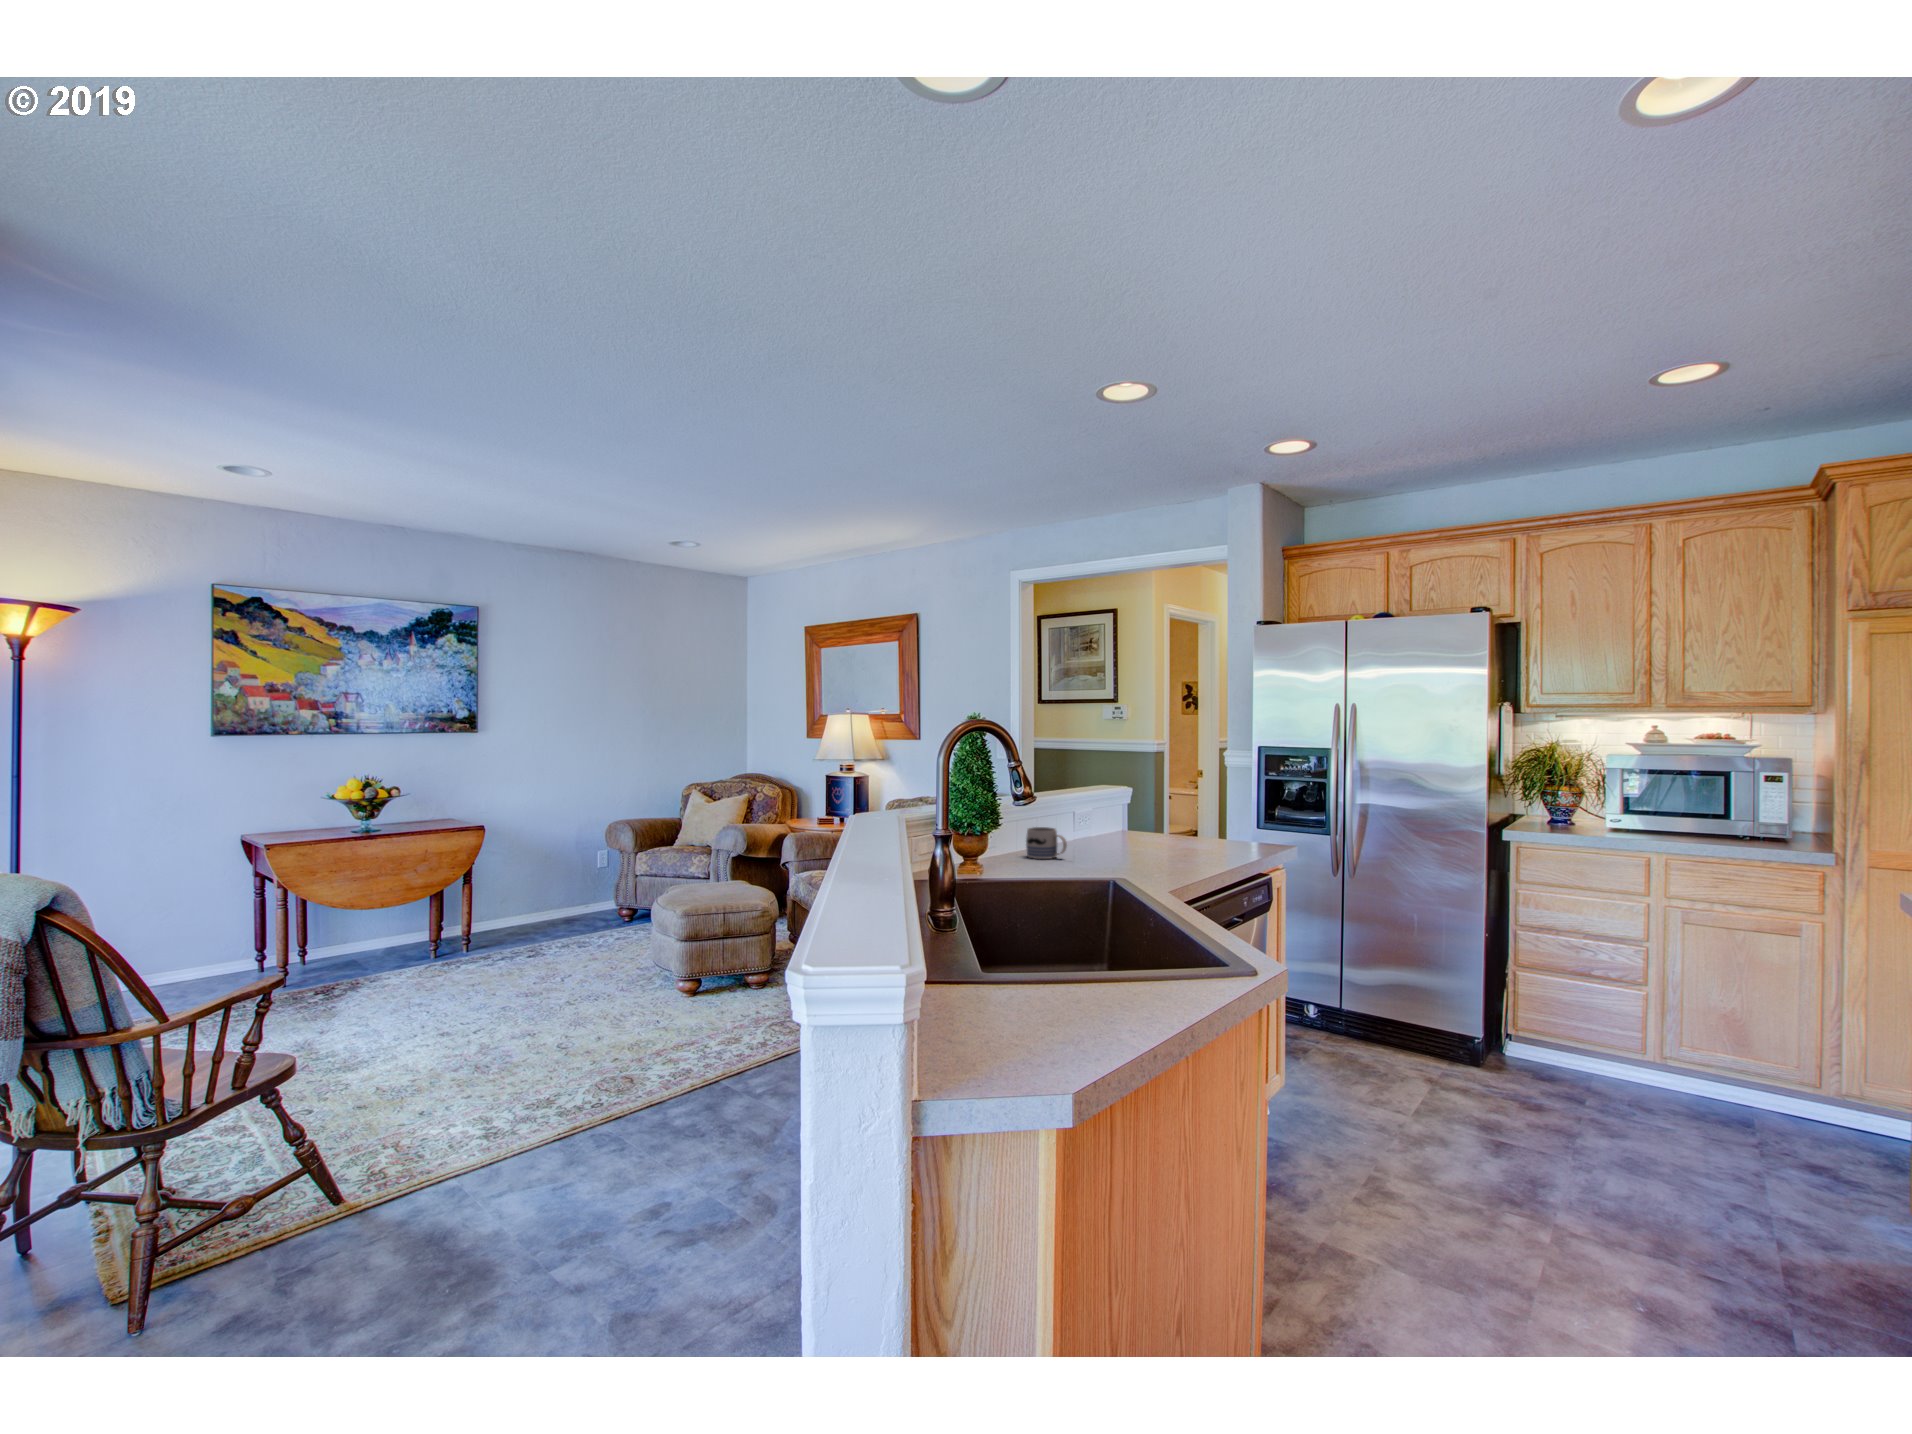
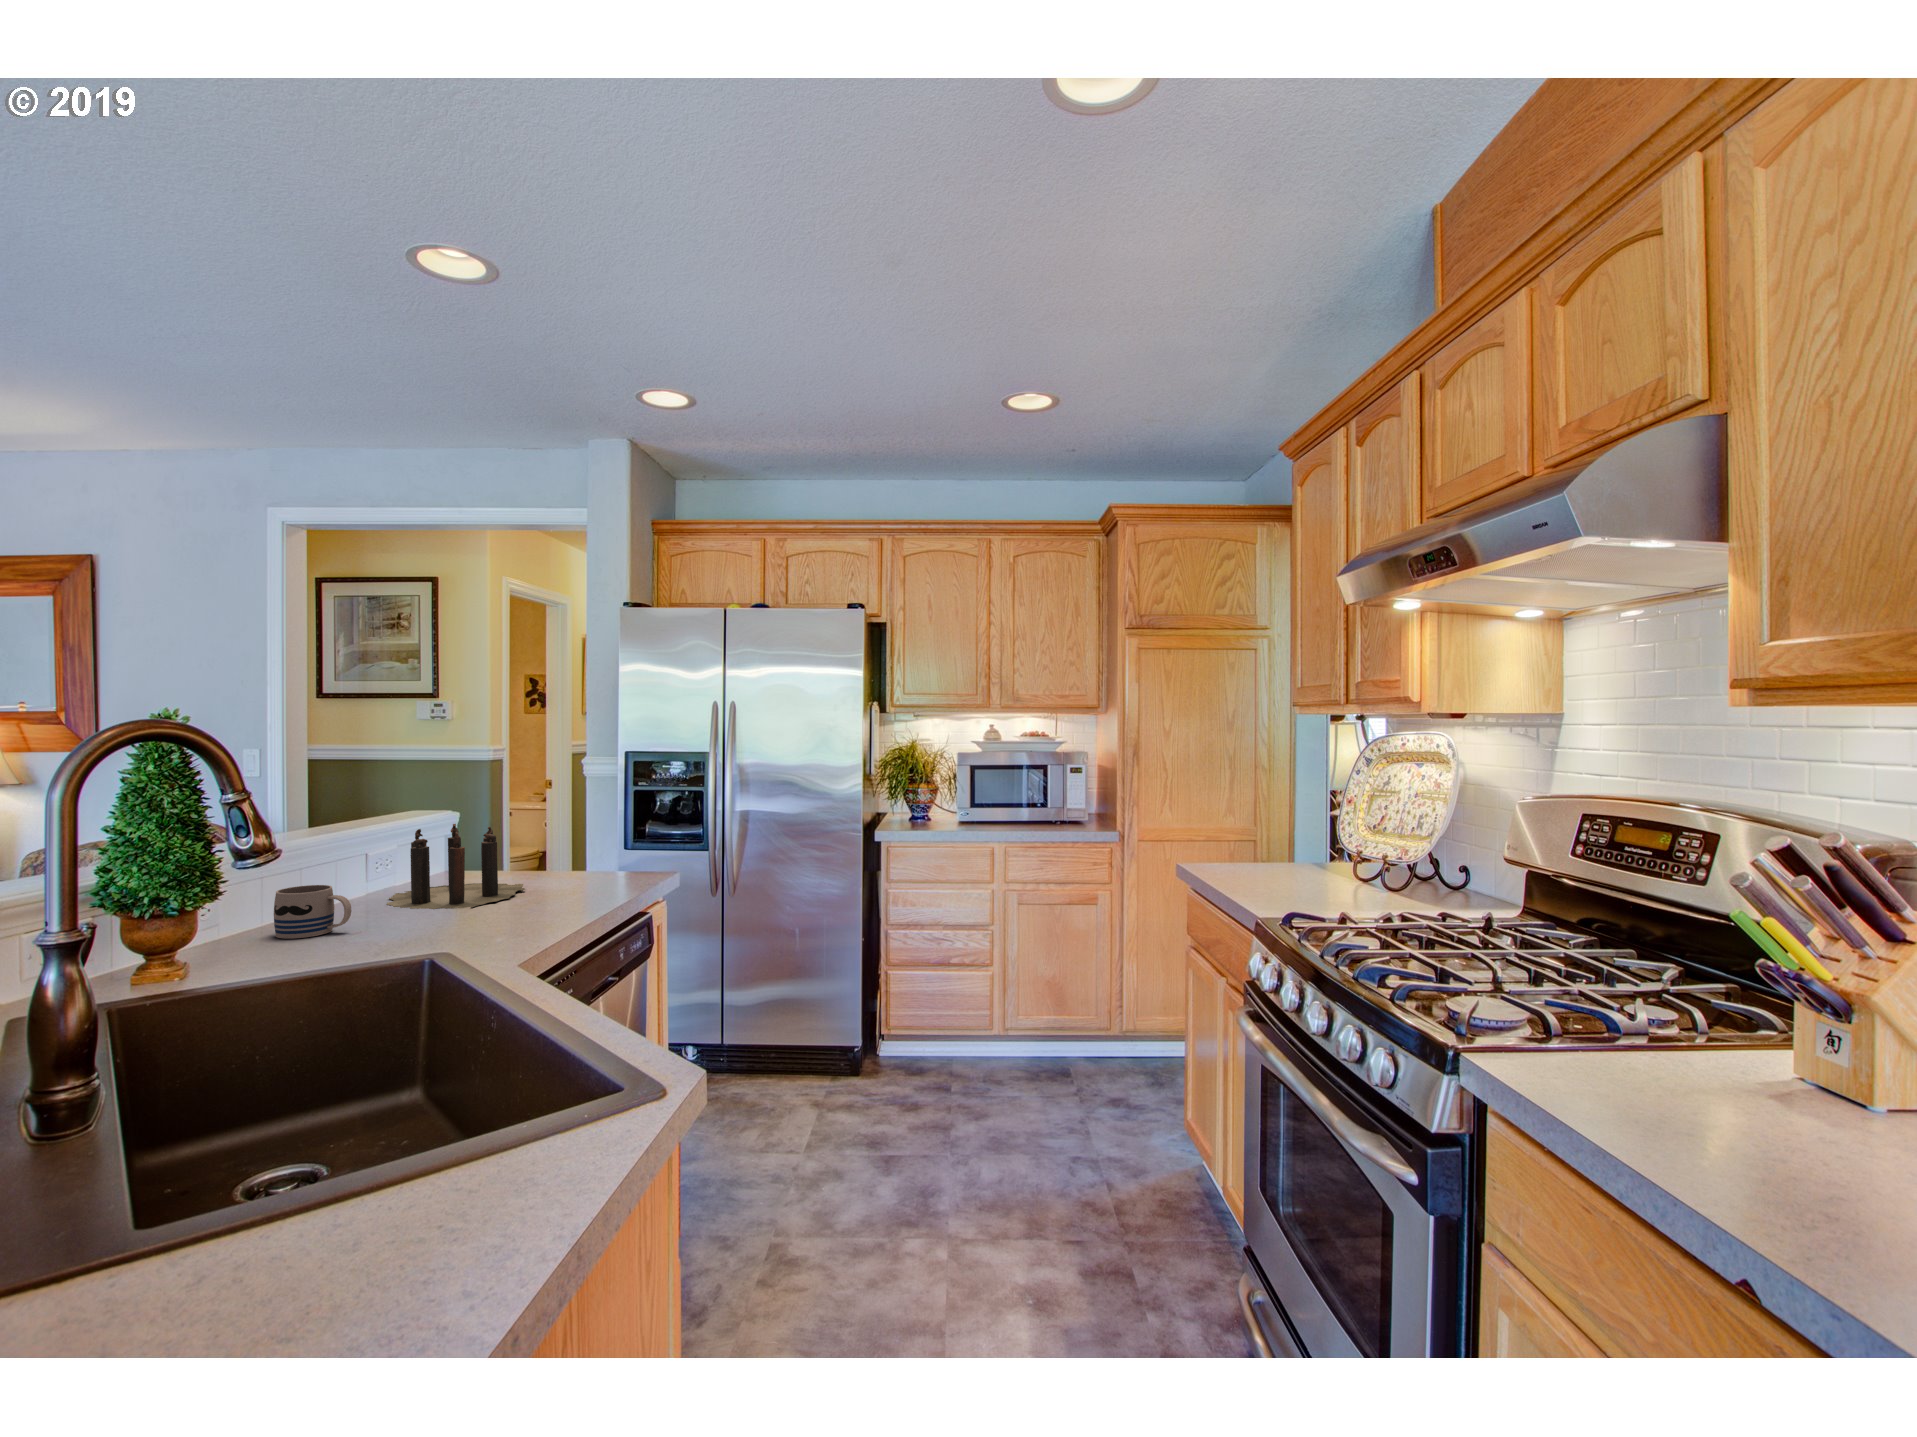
candle: none [1074,795,1182,854] -> present [387,824,525,909]

